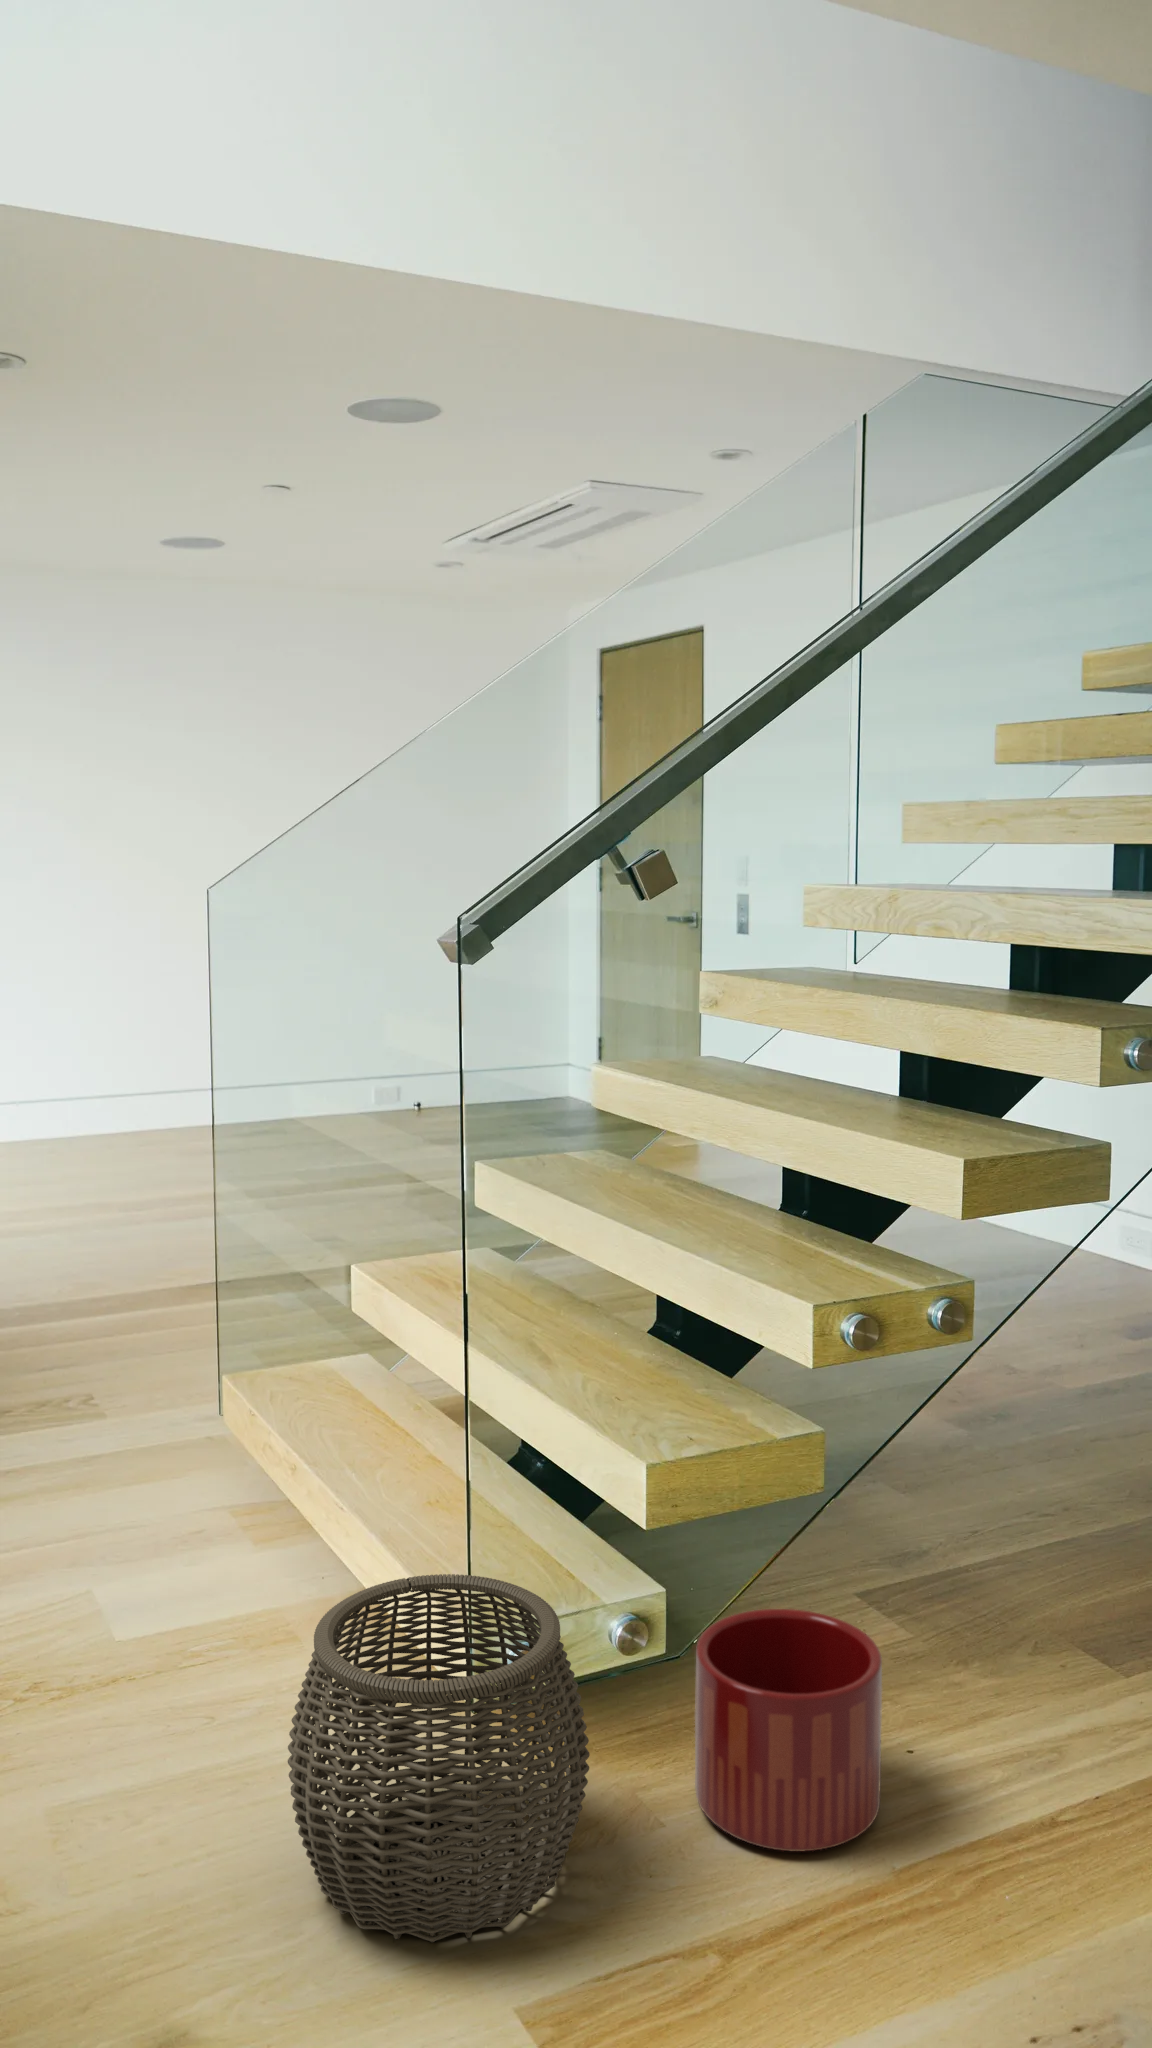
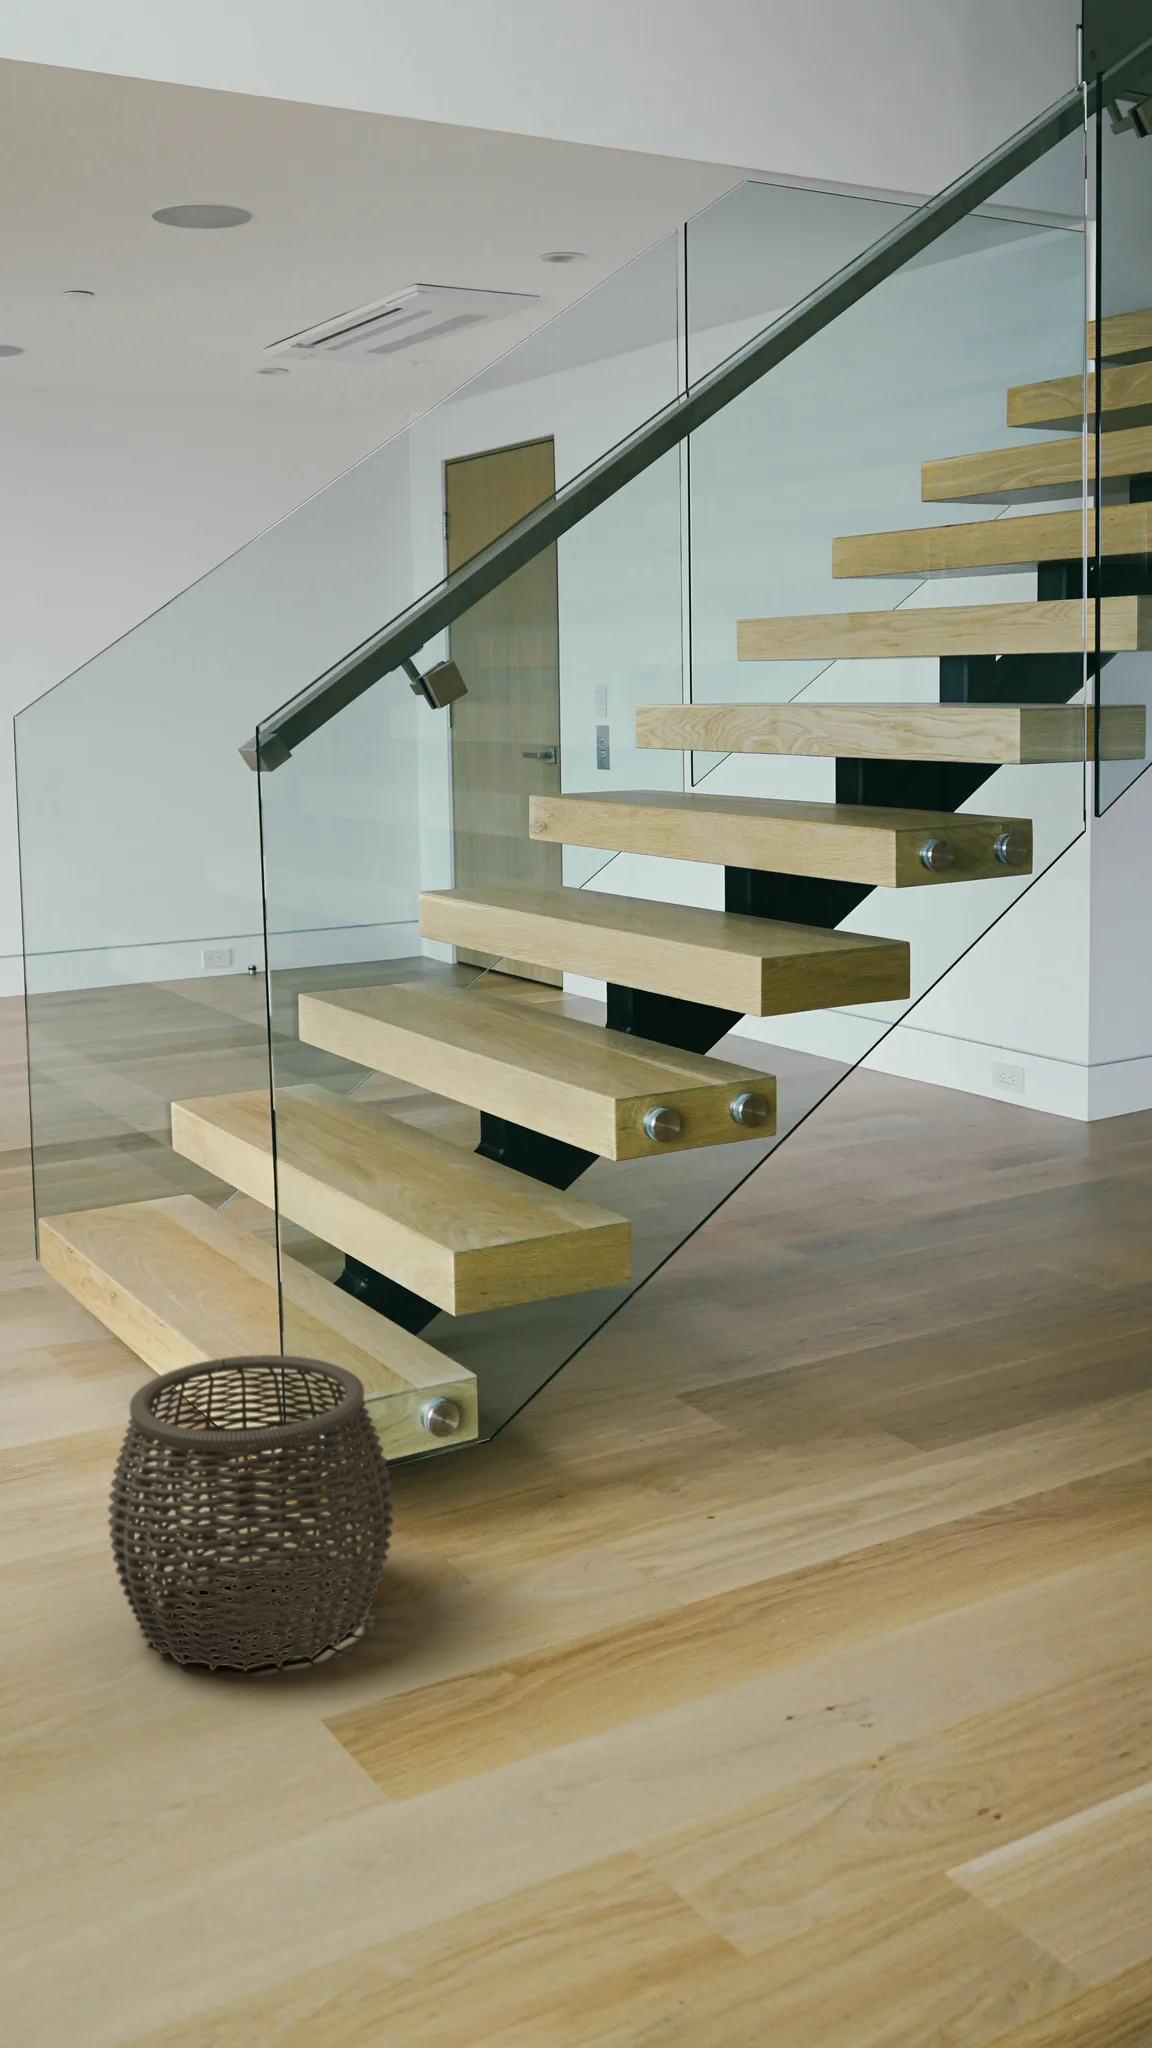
planter: present [695,1609,882,1851] -> none [500,1388,673,1596]

